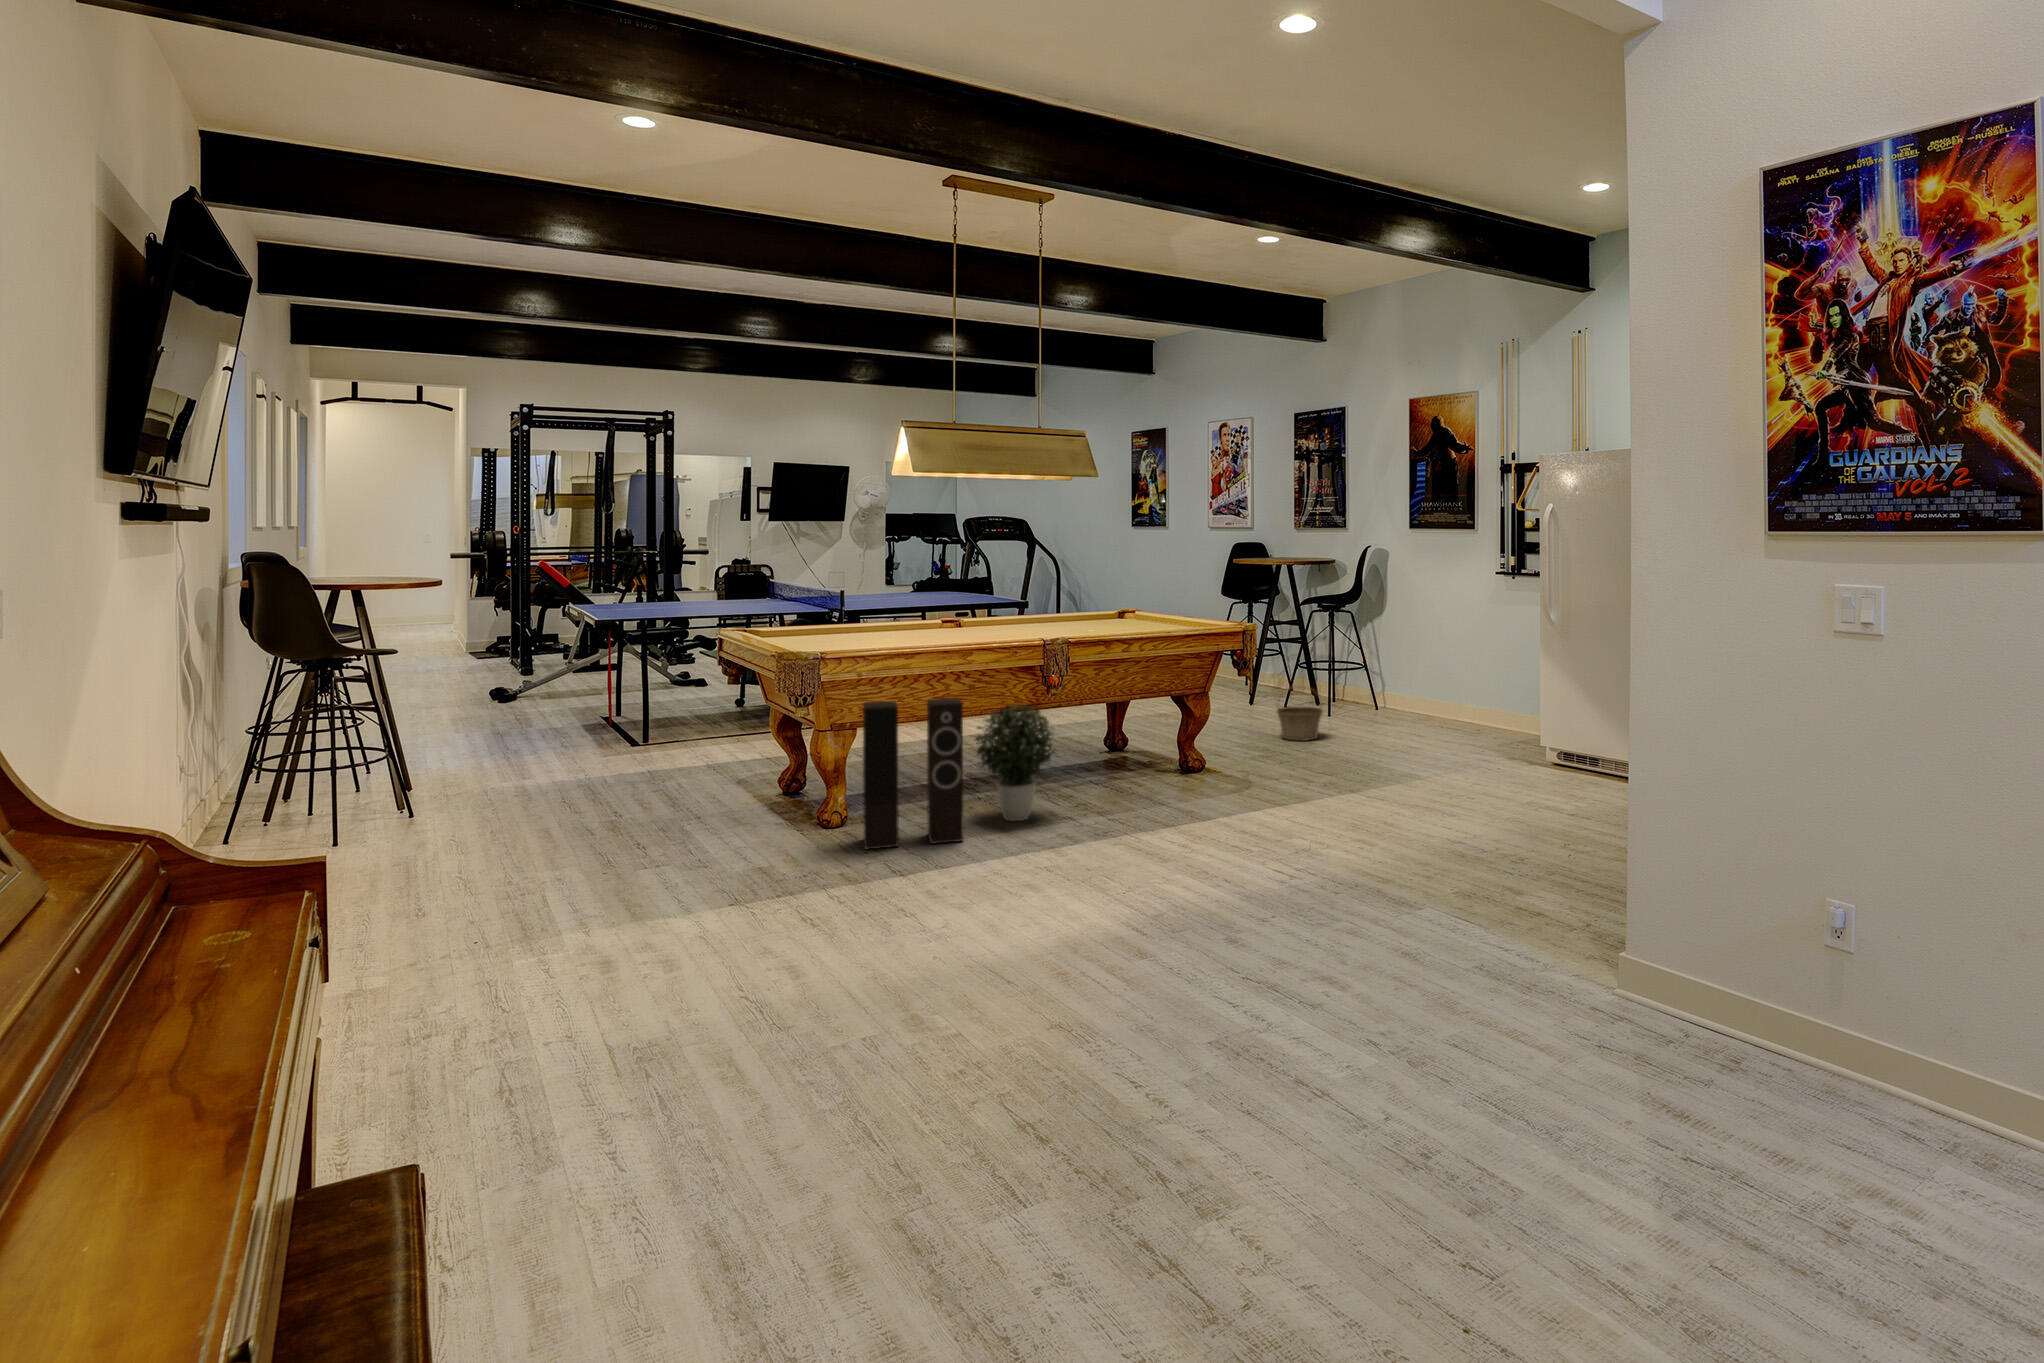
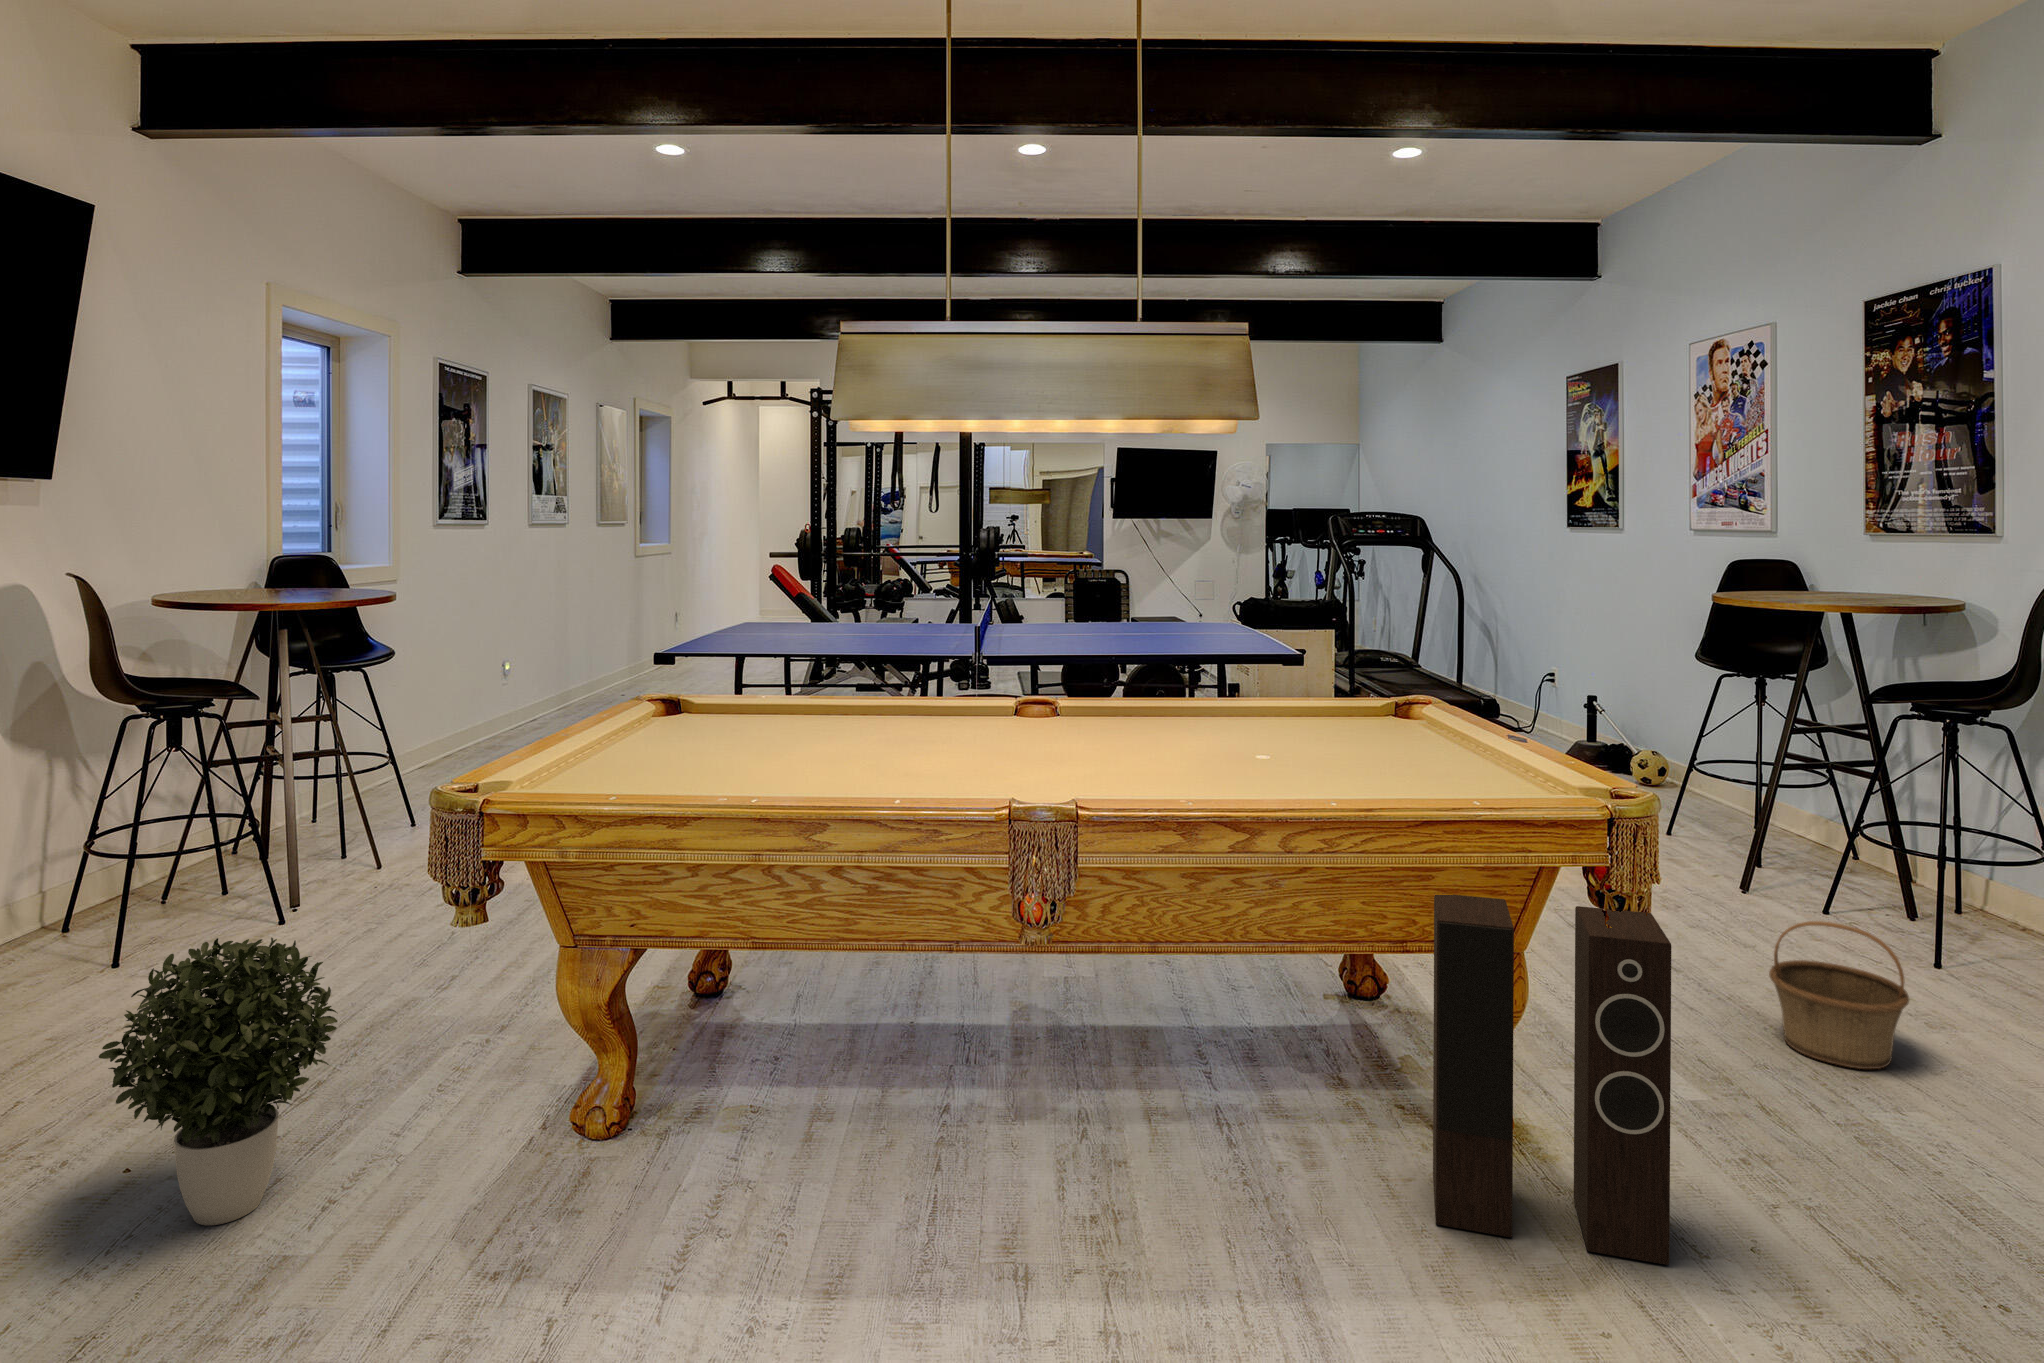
speaker: present [863,698,963,849] -> present [1433,895,1671,1265]
potted plant: present [976,705,1056,821] -> present [99,938,338,1225]

